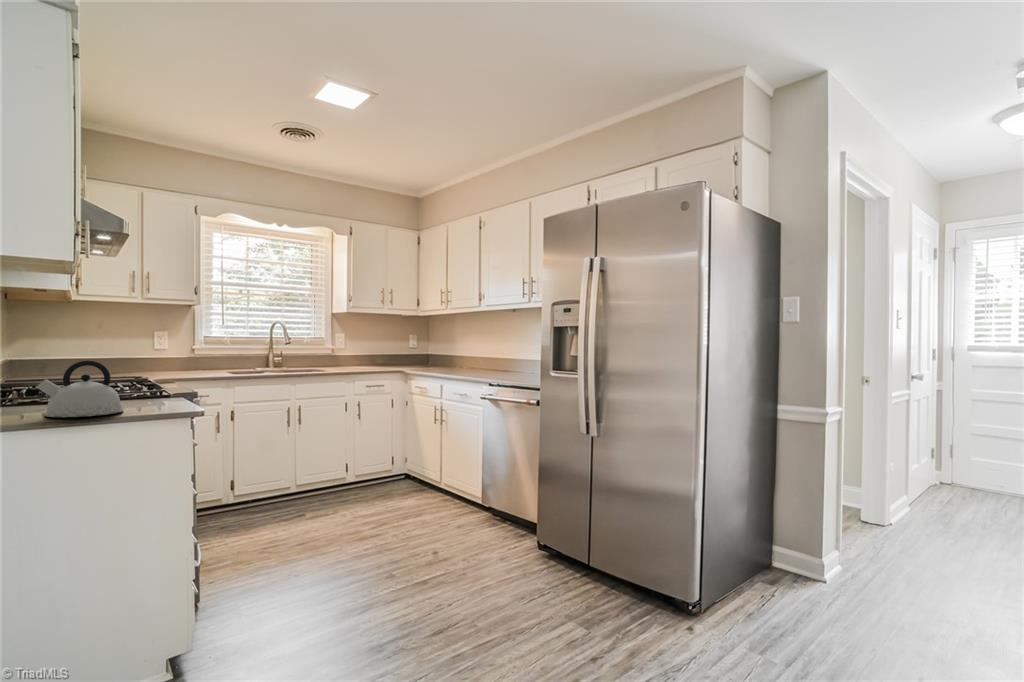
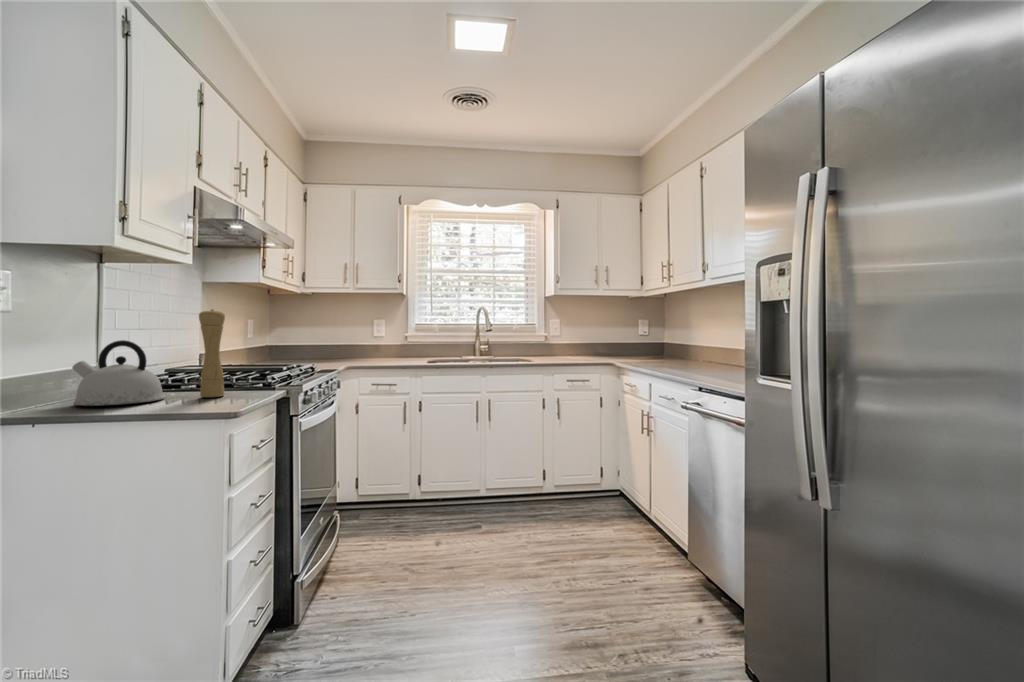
pepper mill: none [152,334,174,407] -> present [199,310,225,397]

